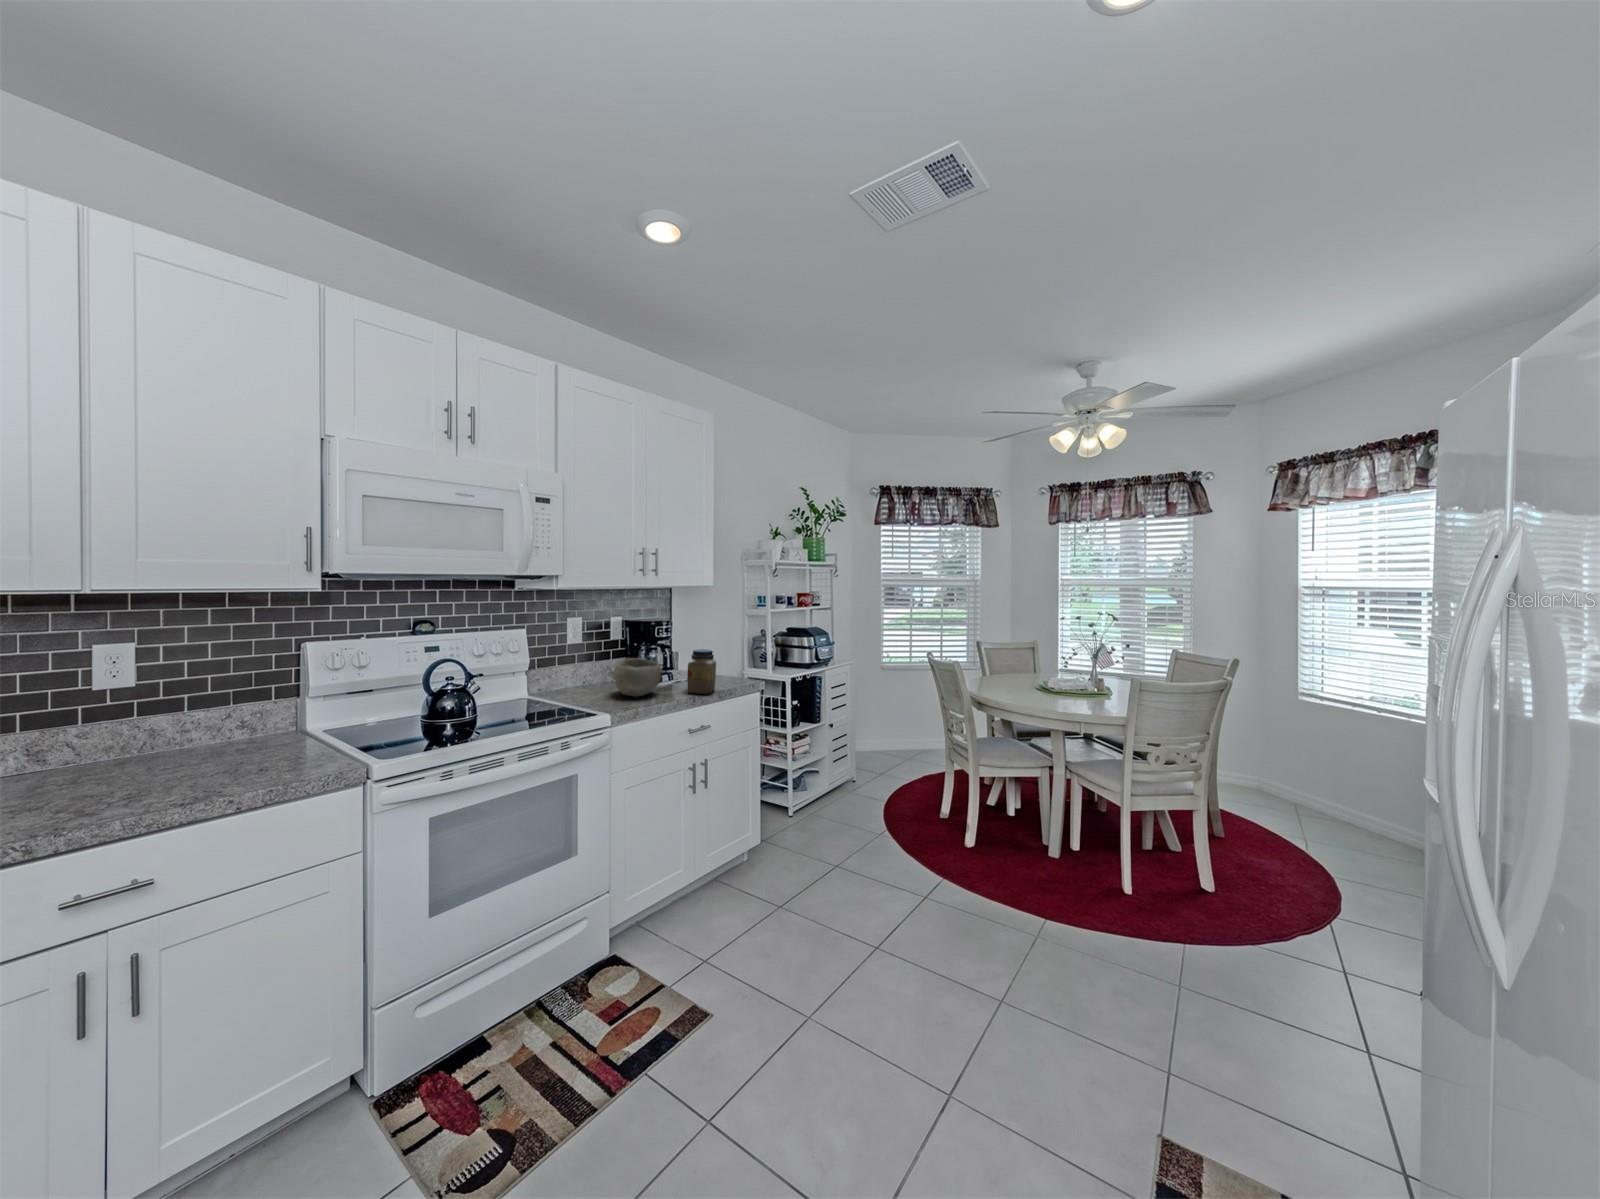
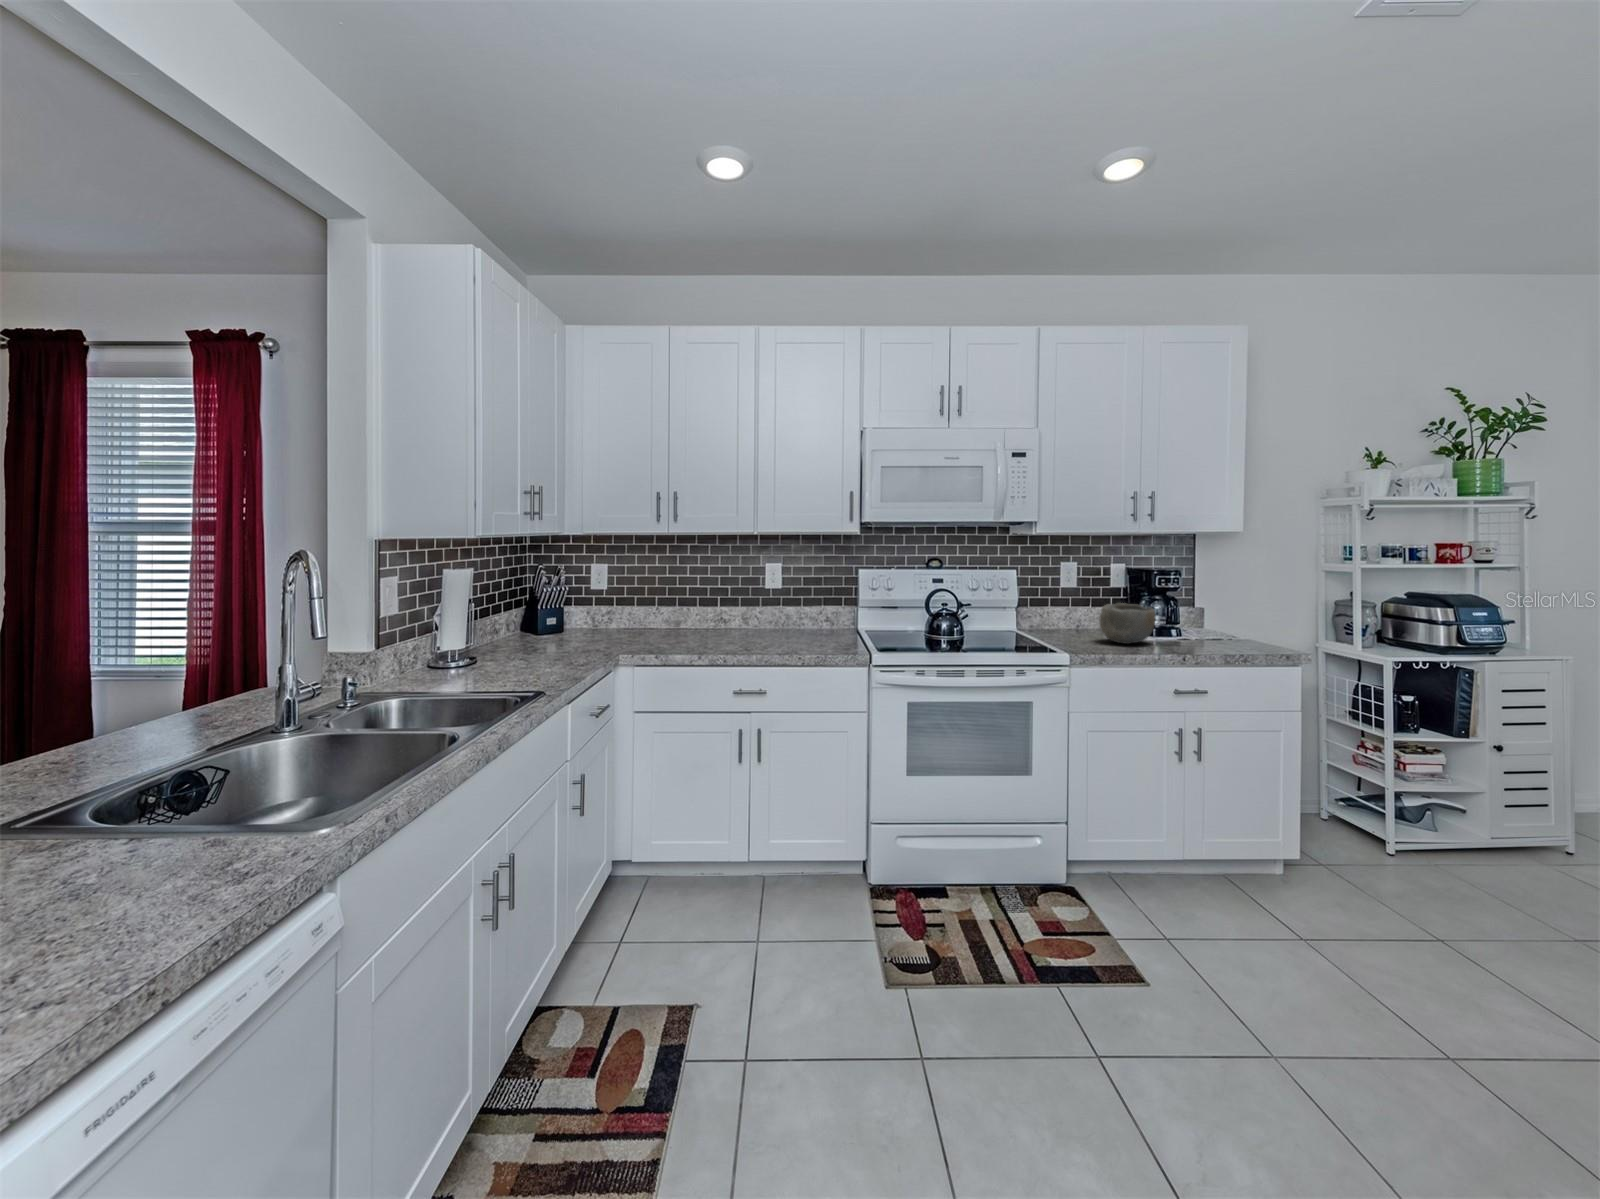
jar: present [687,649,716,694] -> none [1188,597,1231,650]

